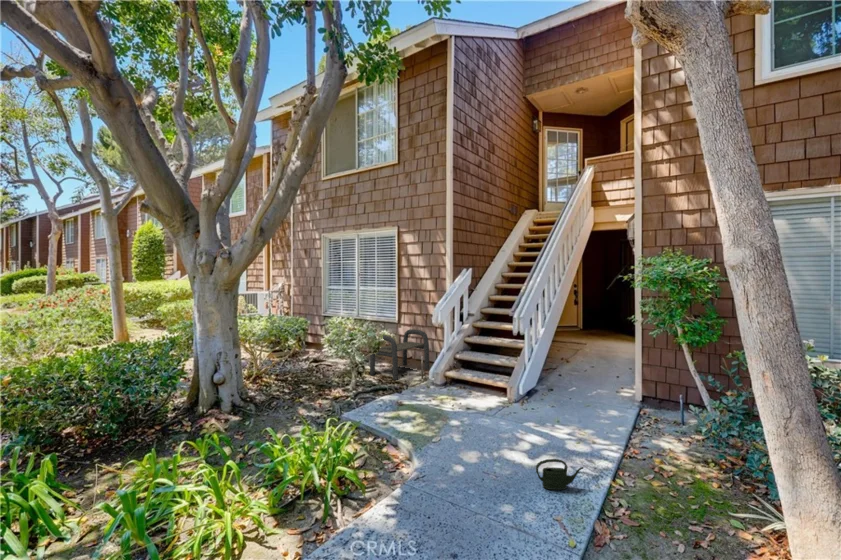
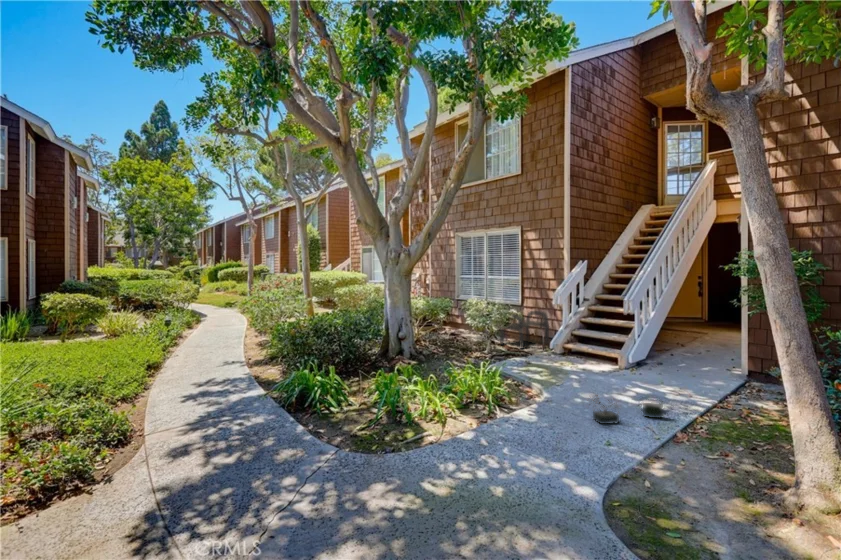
decorative plant: none [468,464,516,514] -> present [587,395,619,424]

